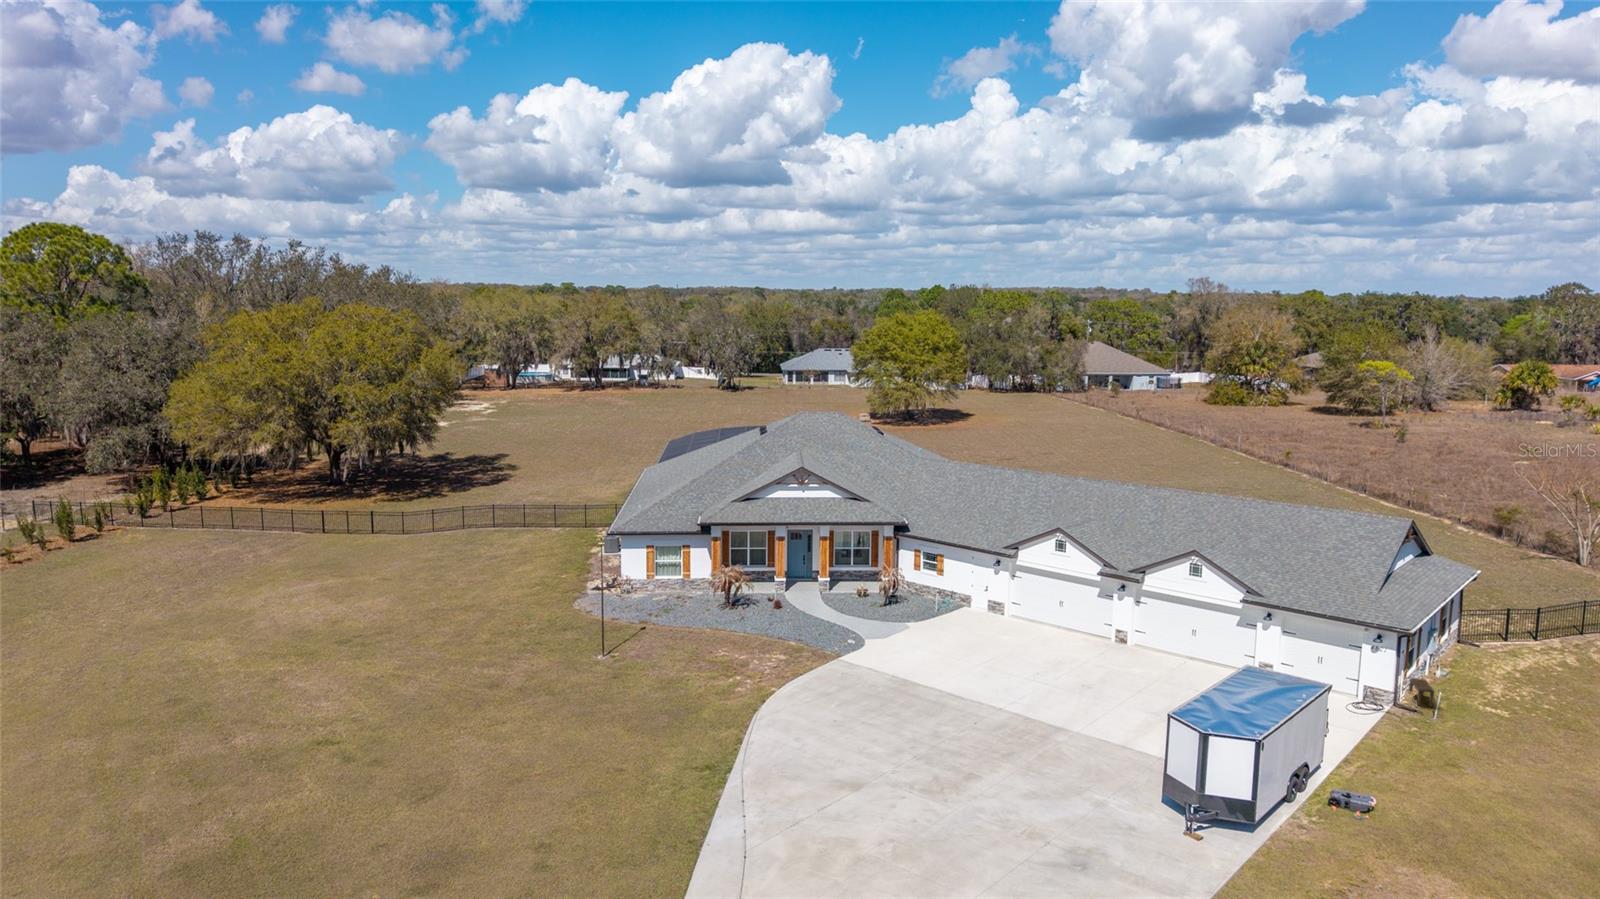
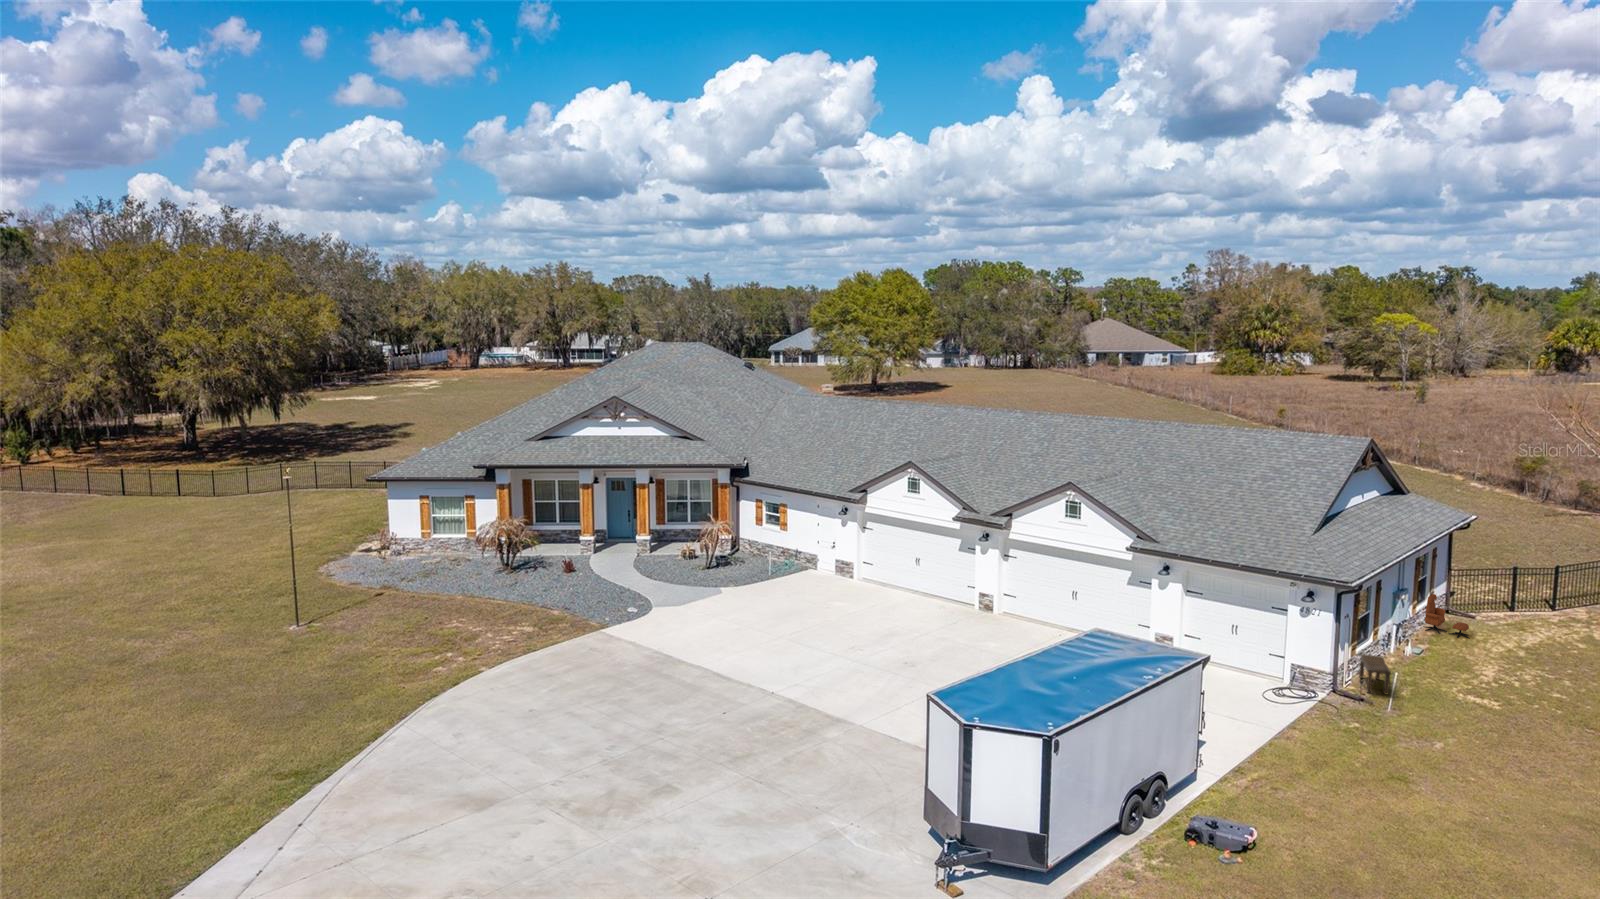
lounge chair: none [1444,631,1480,664] -> present [1423,594,1470,639]

